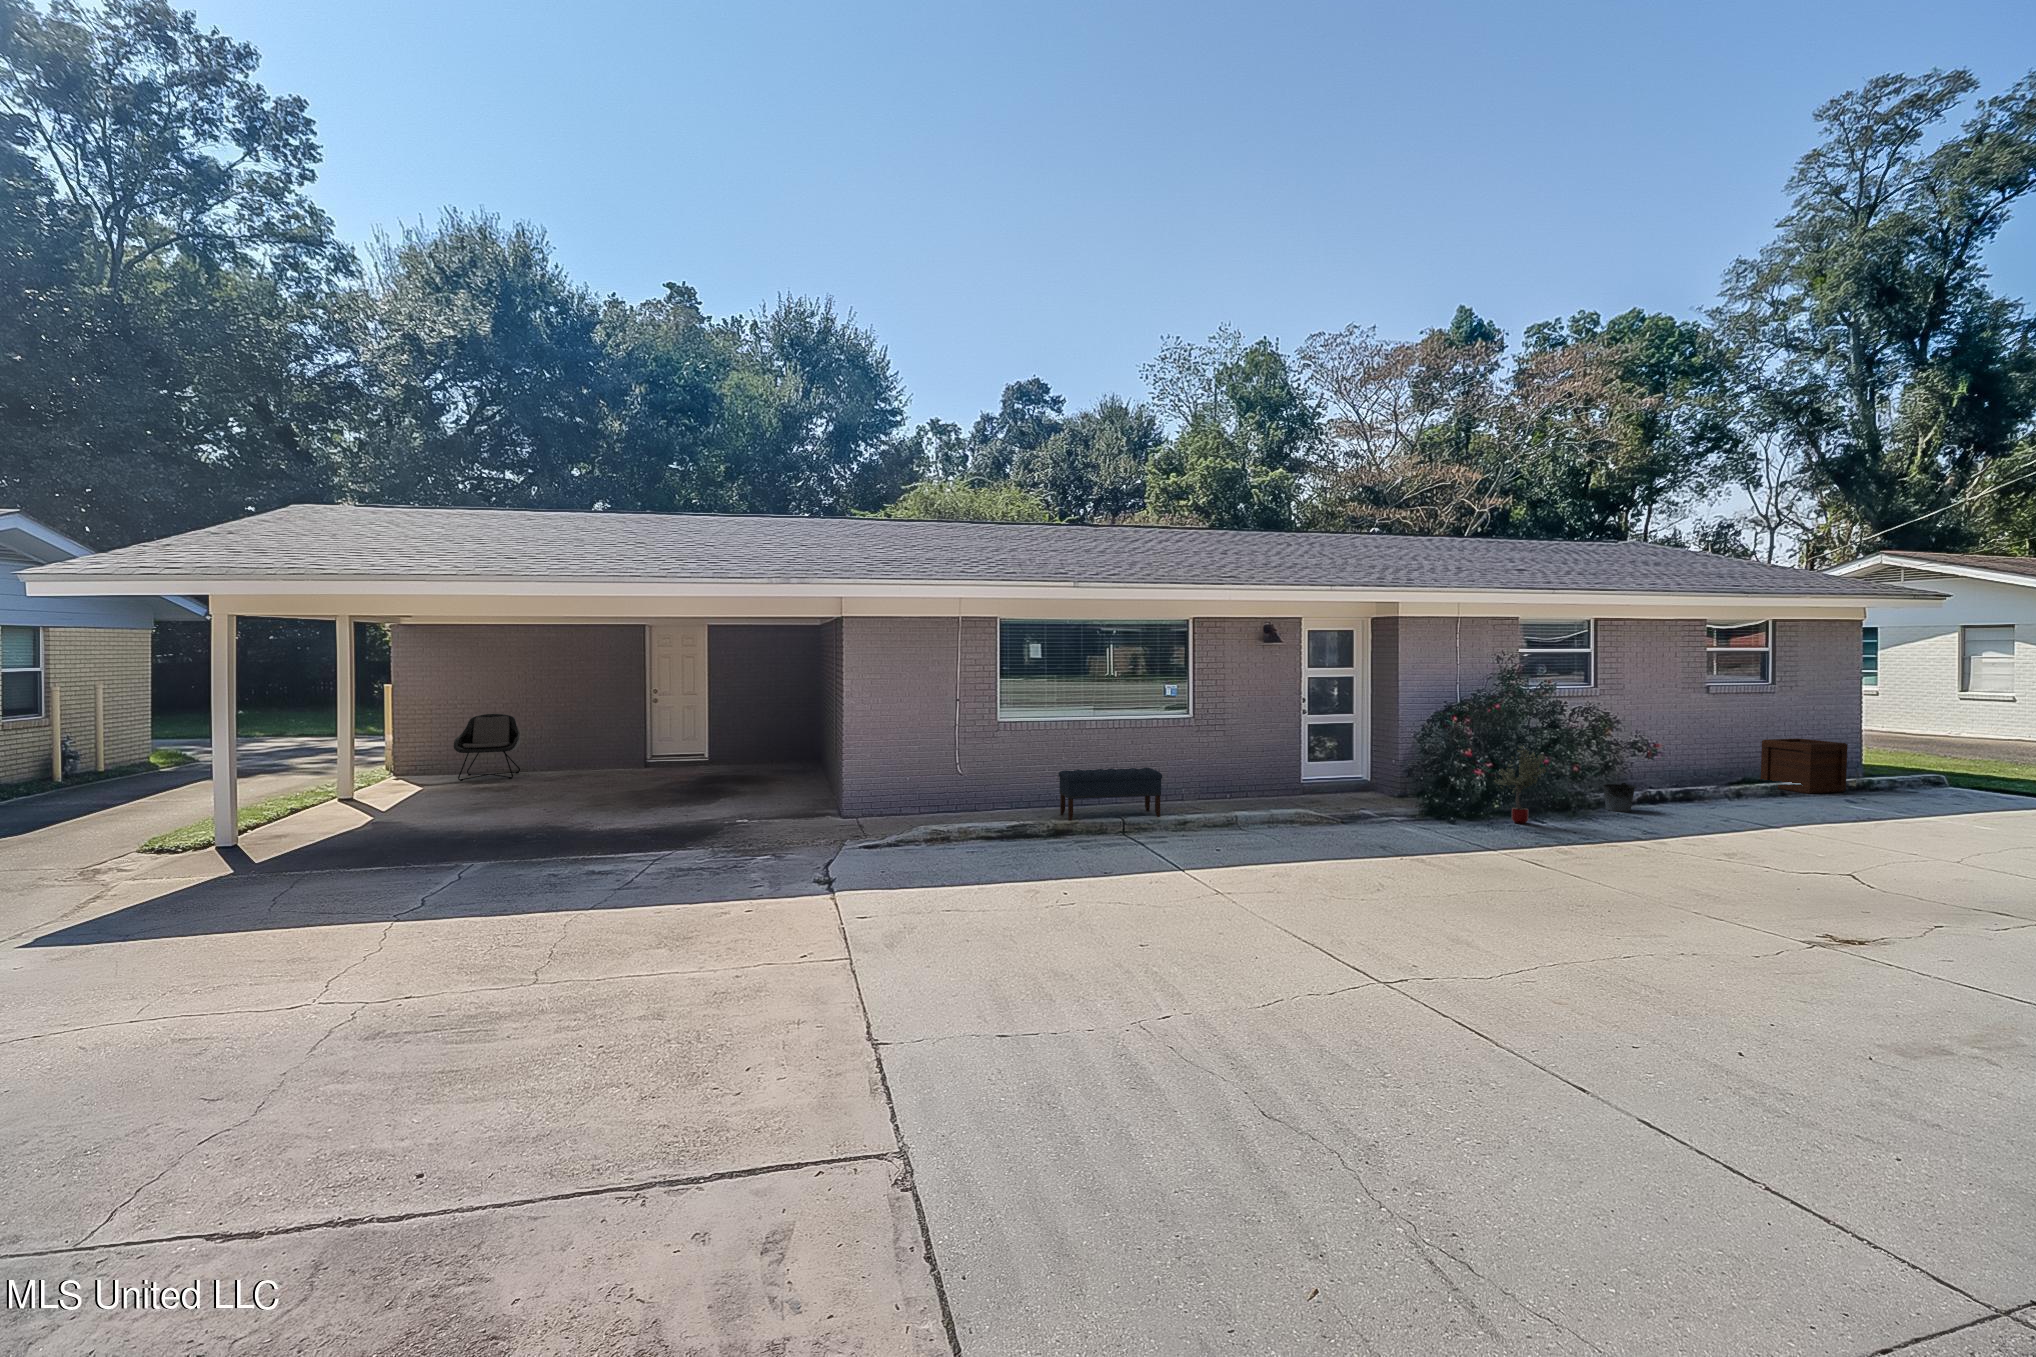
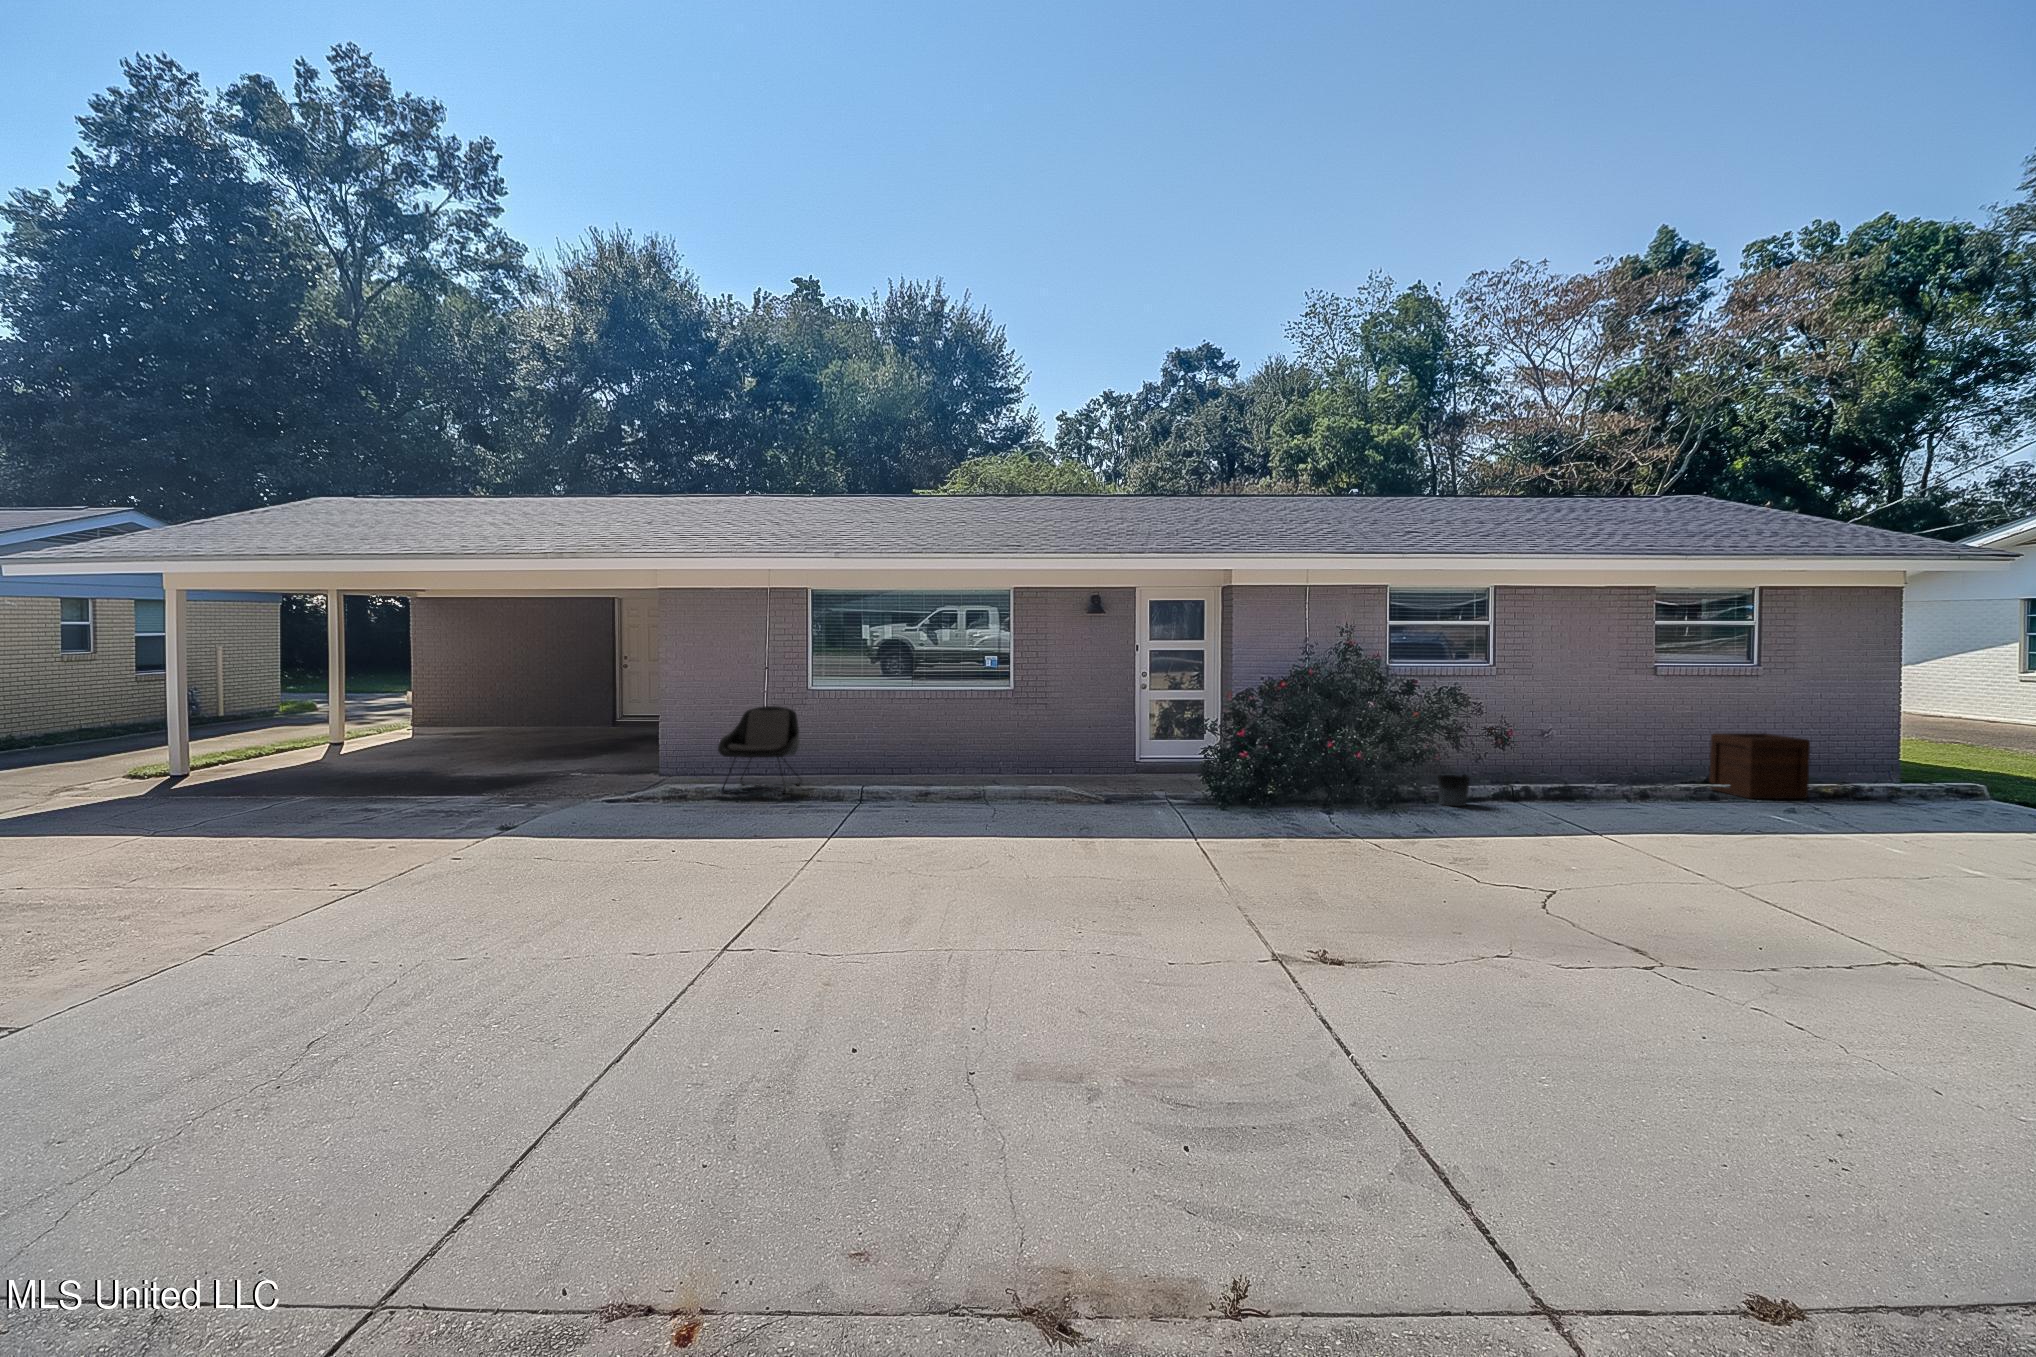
lounge chair: present [454,714,520,781] -> present [718,706,800,794]
potted tree: present [1494,745,1546,824] -> none [1267,725,1333,811]
bench: present [1059,768,1162,820] -> none [841,740,944,790]

